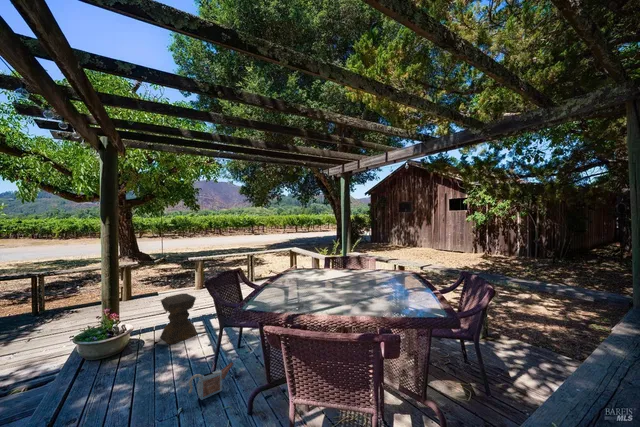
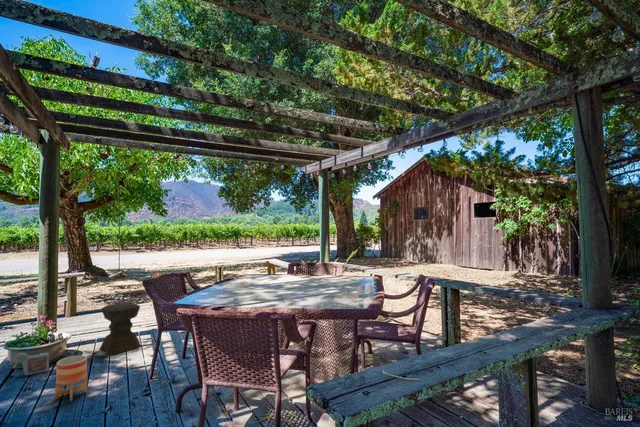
planter: none [126,354,157,402] -> present [55,356,87,401]
watering can: present [188,362,233,400] -> present [13,347,63,375]

